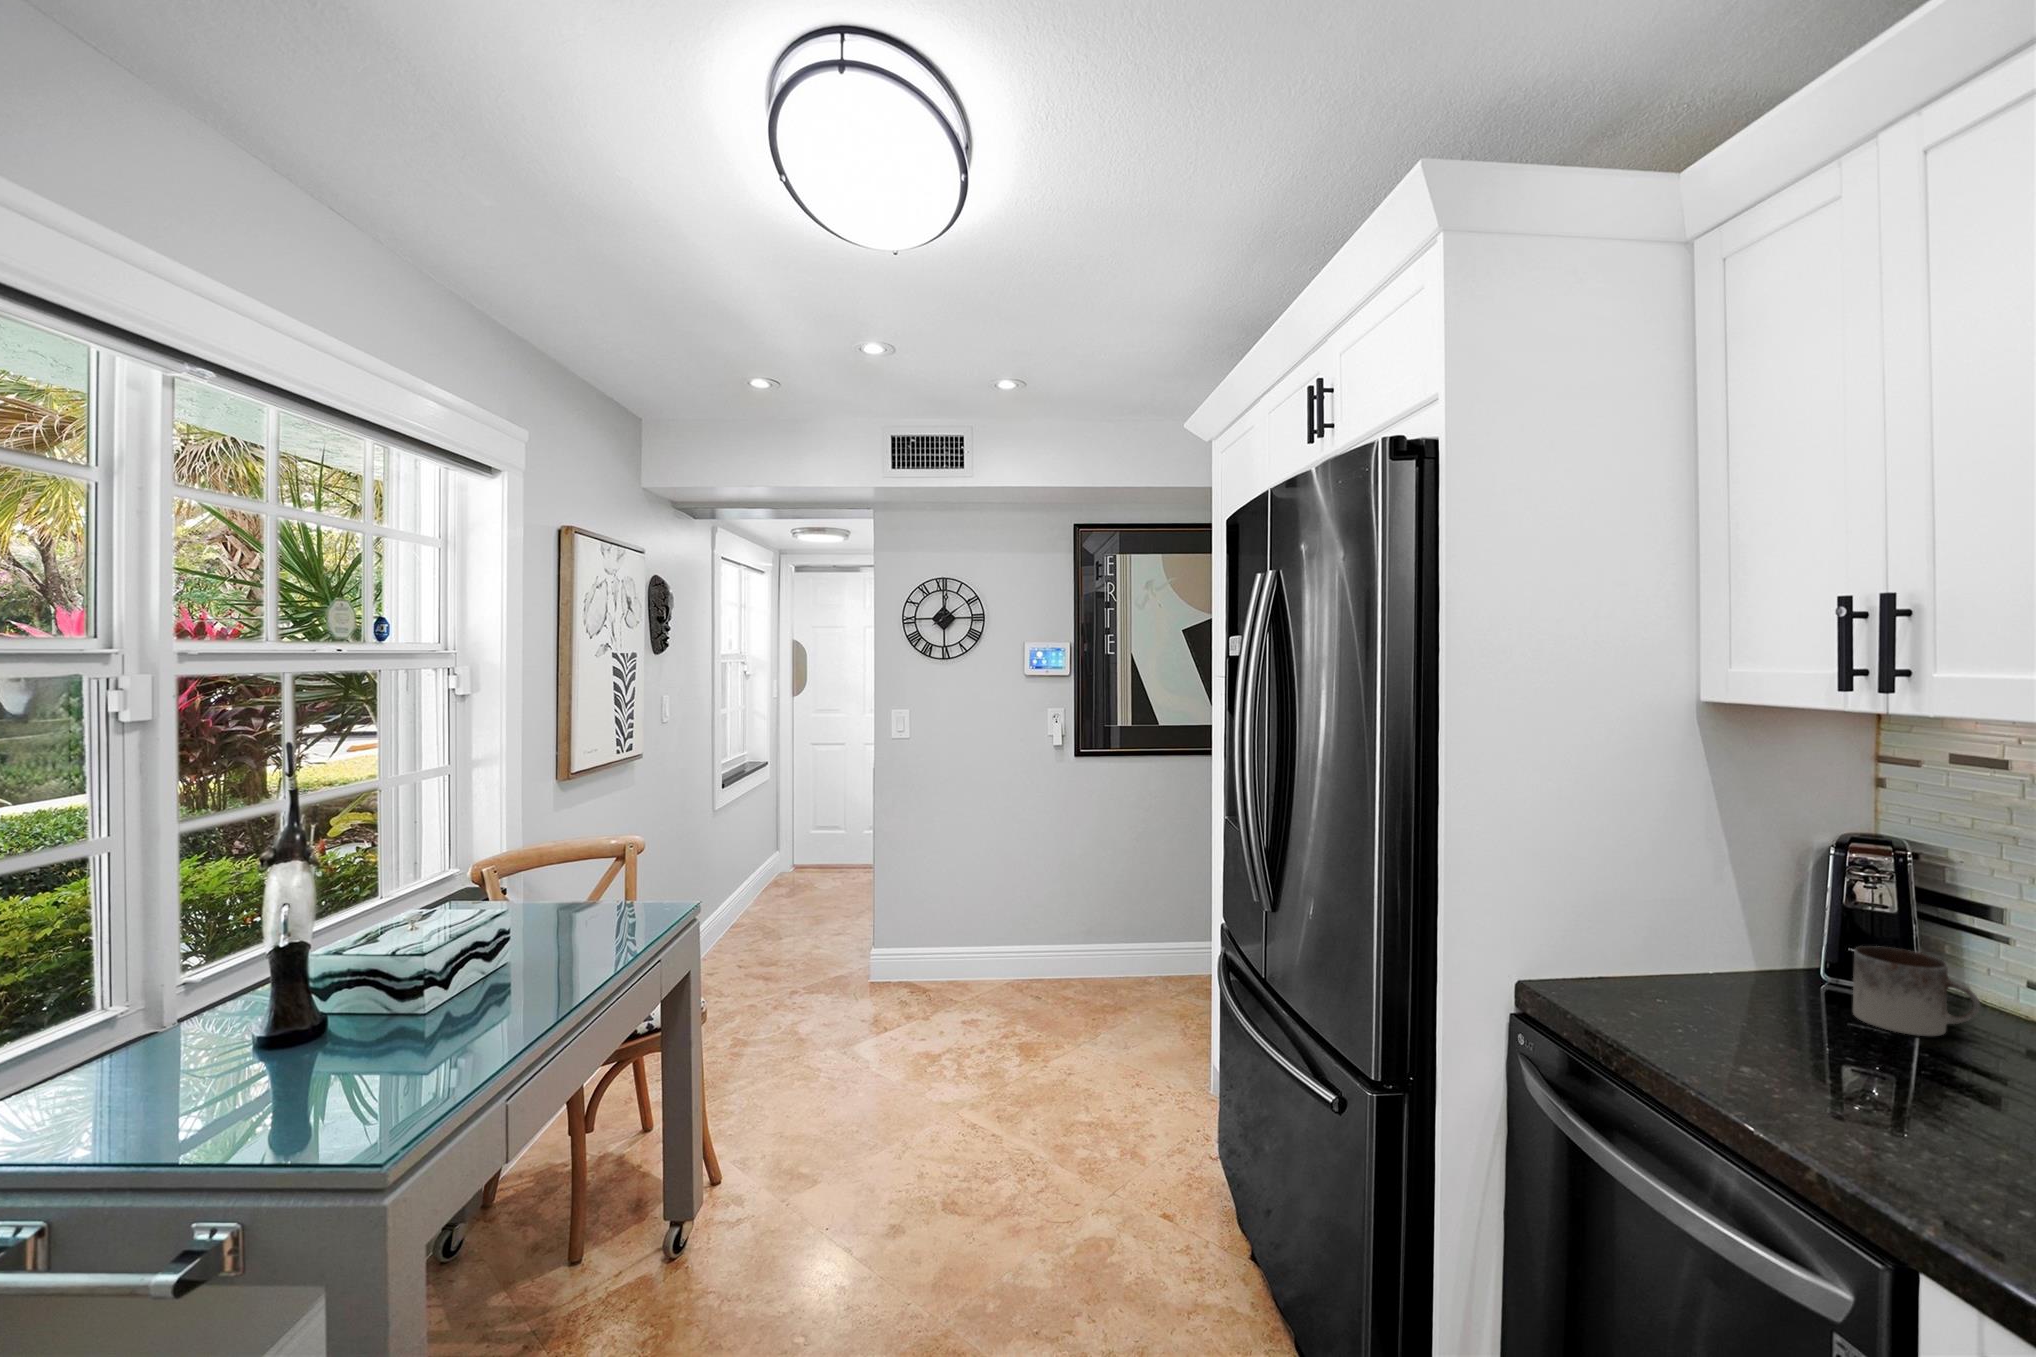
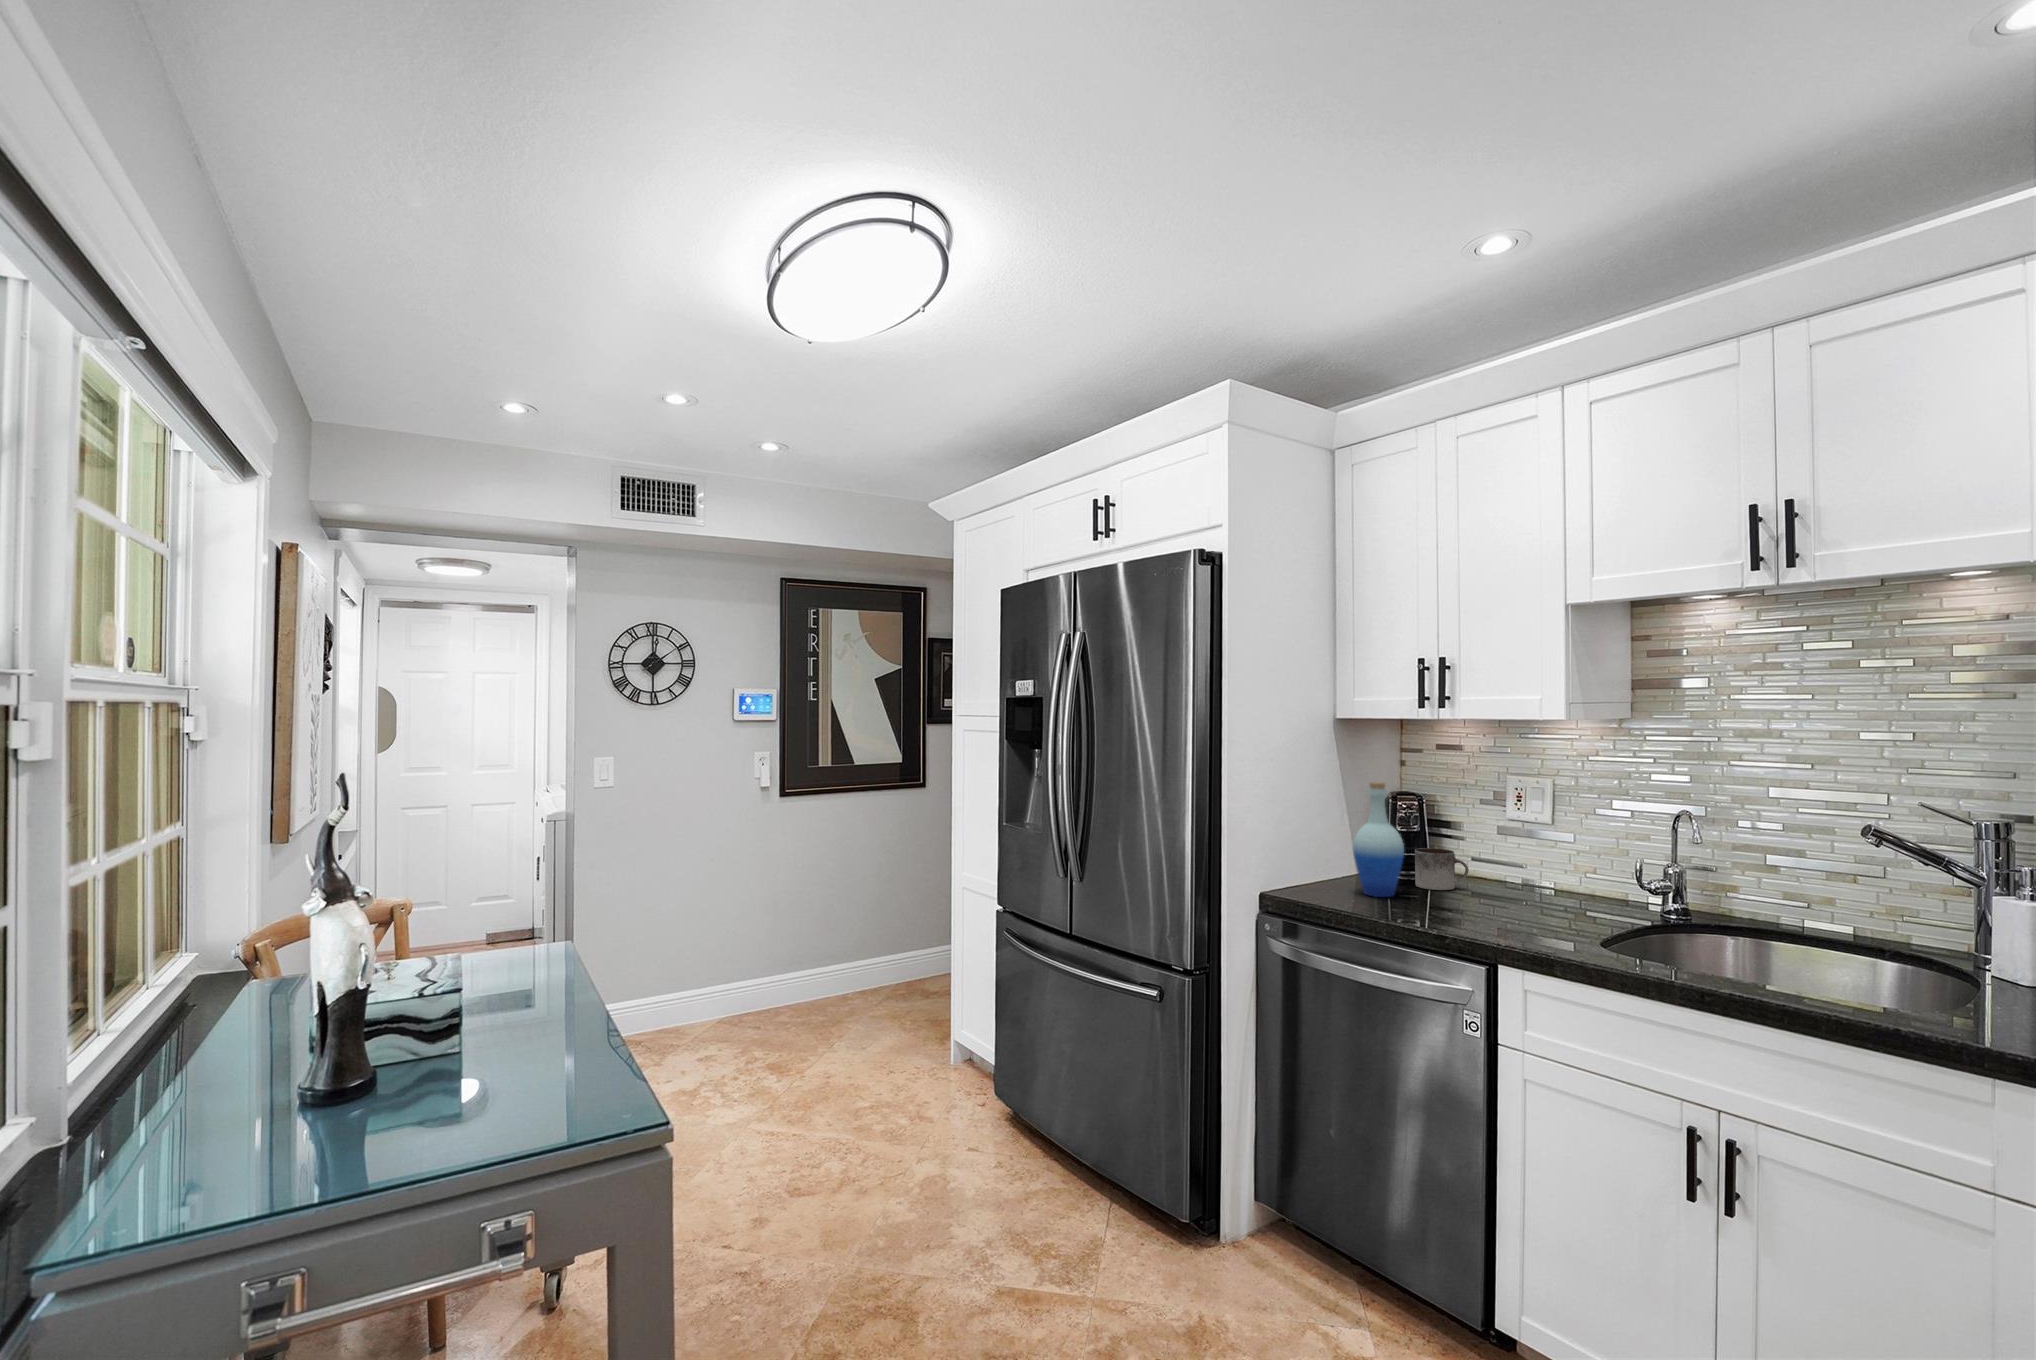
bottle: none [1695,819,1805,1030] -> present [1353,782,1404,897]

